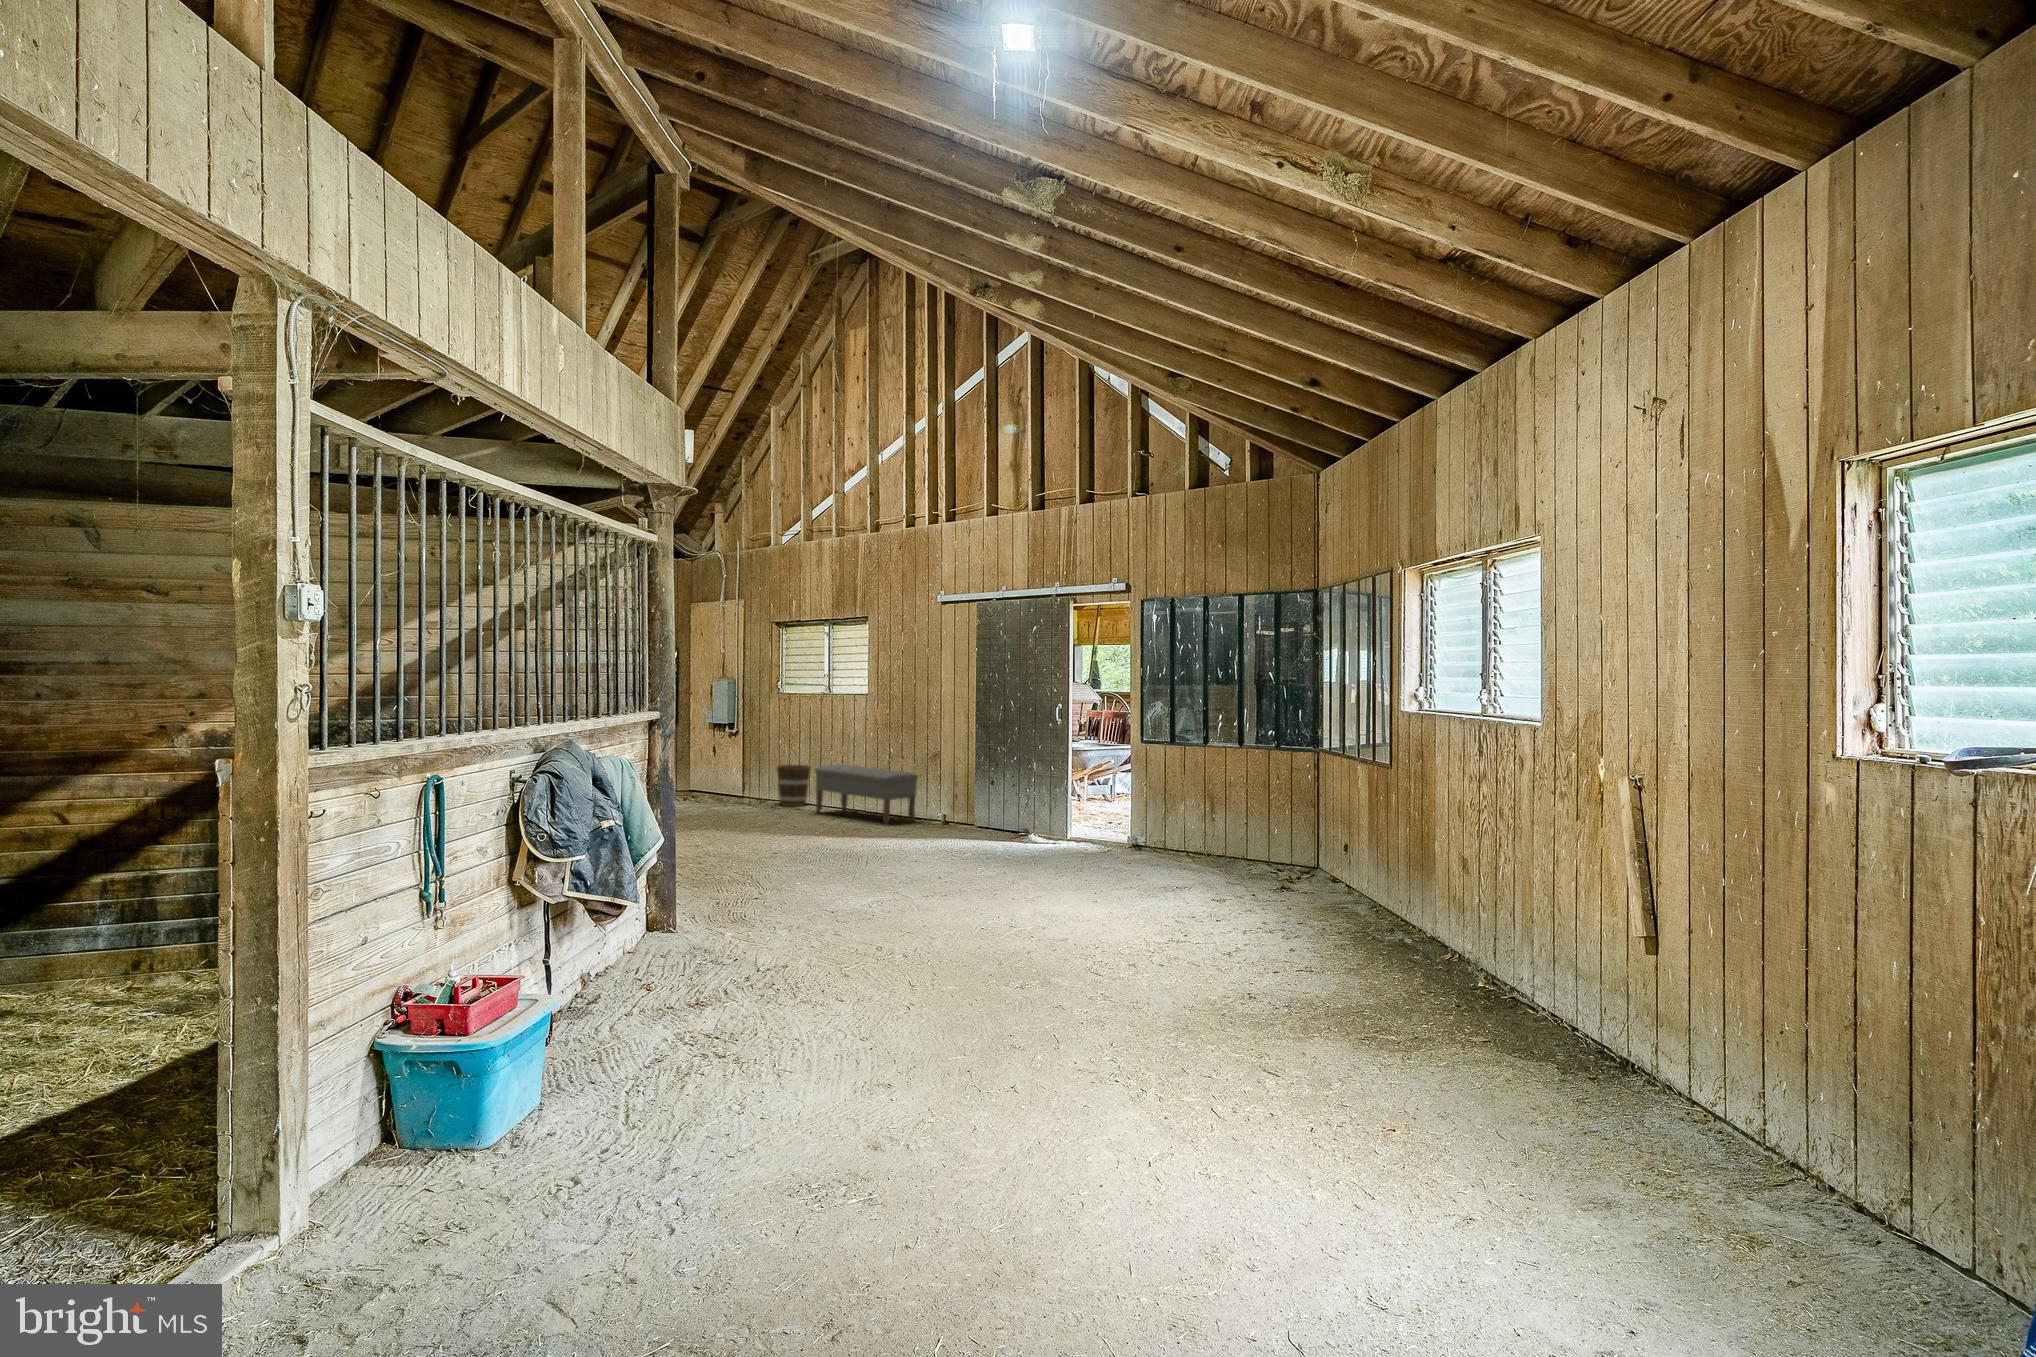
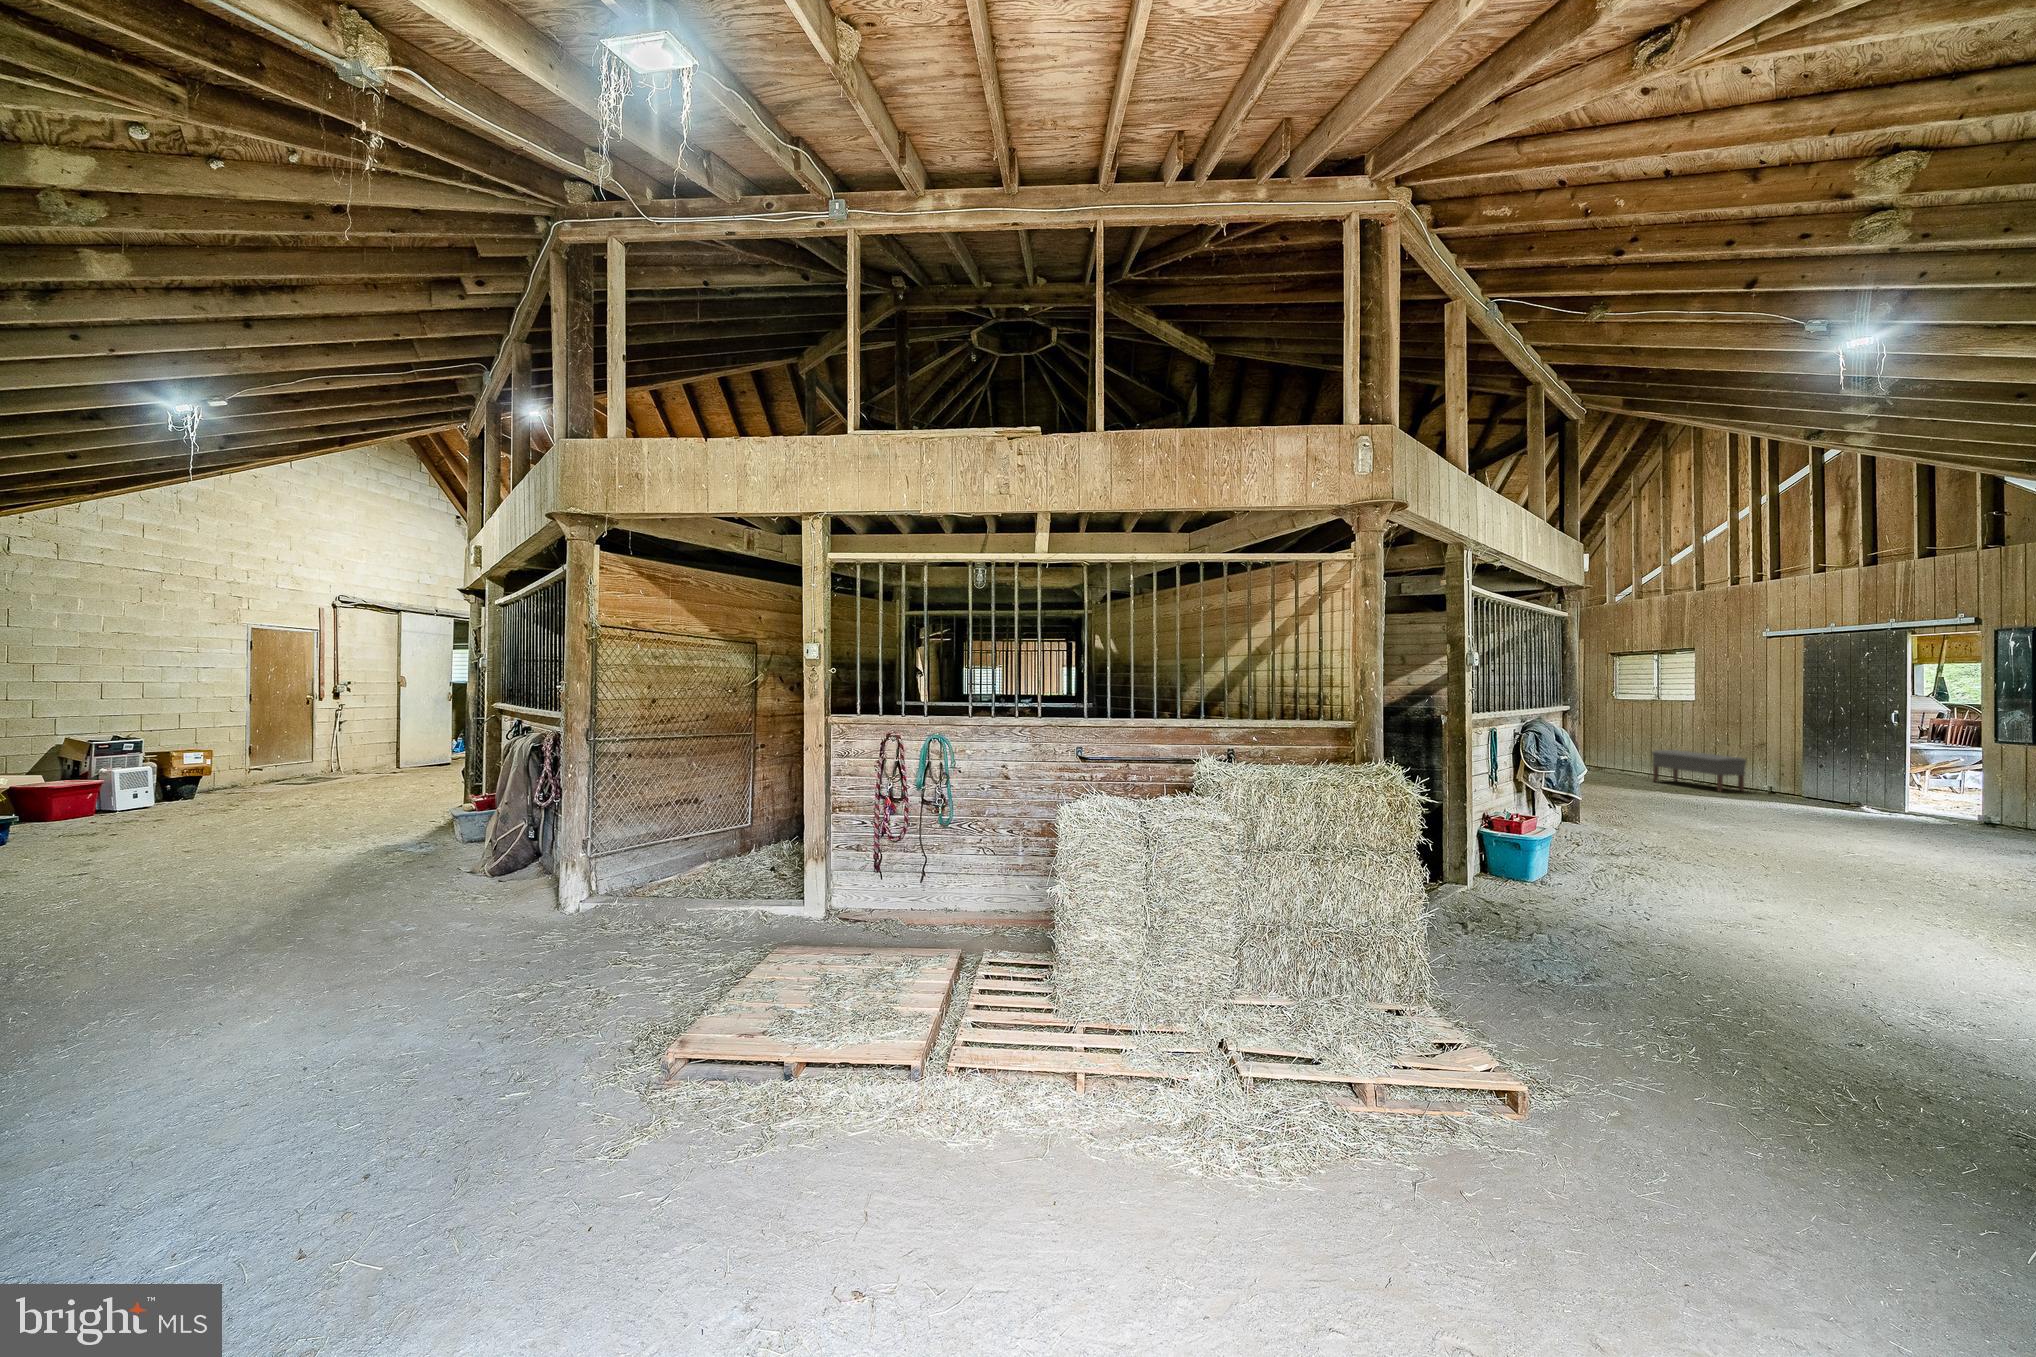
bucket: present [777,765,811,806] -> none [1616,749,1644,777]

